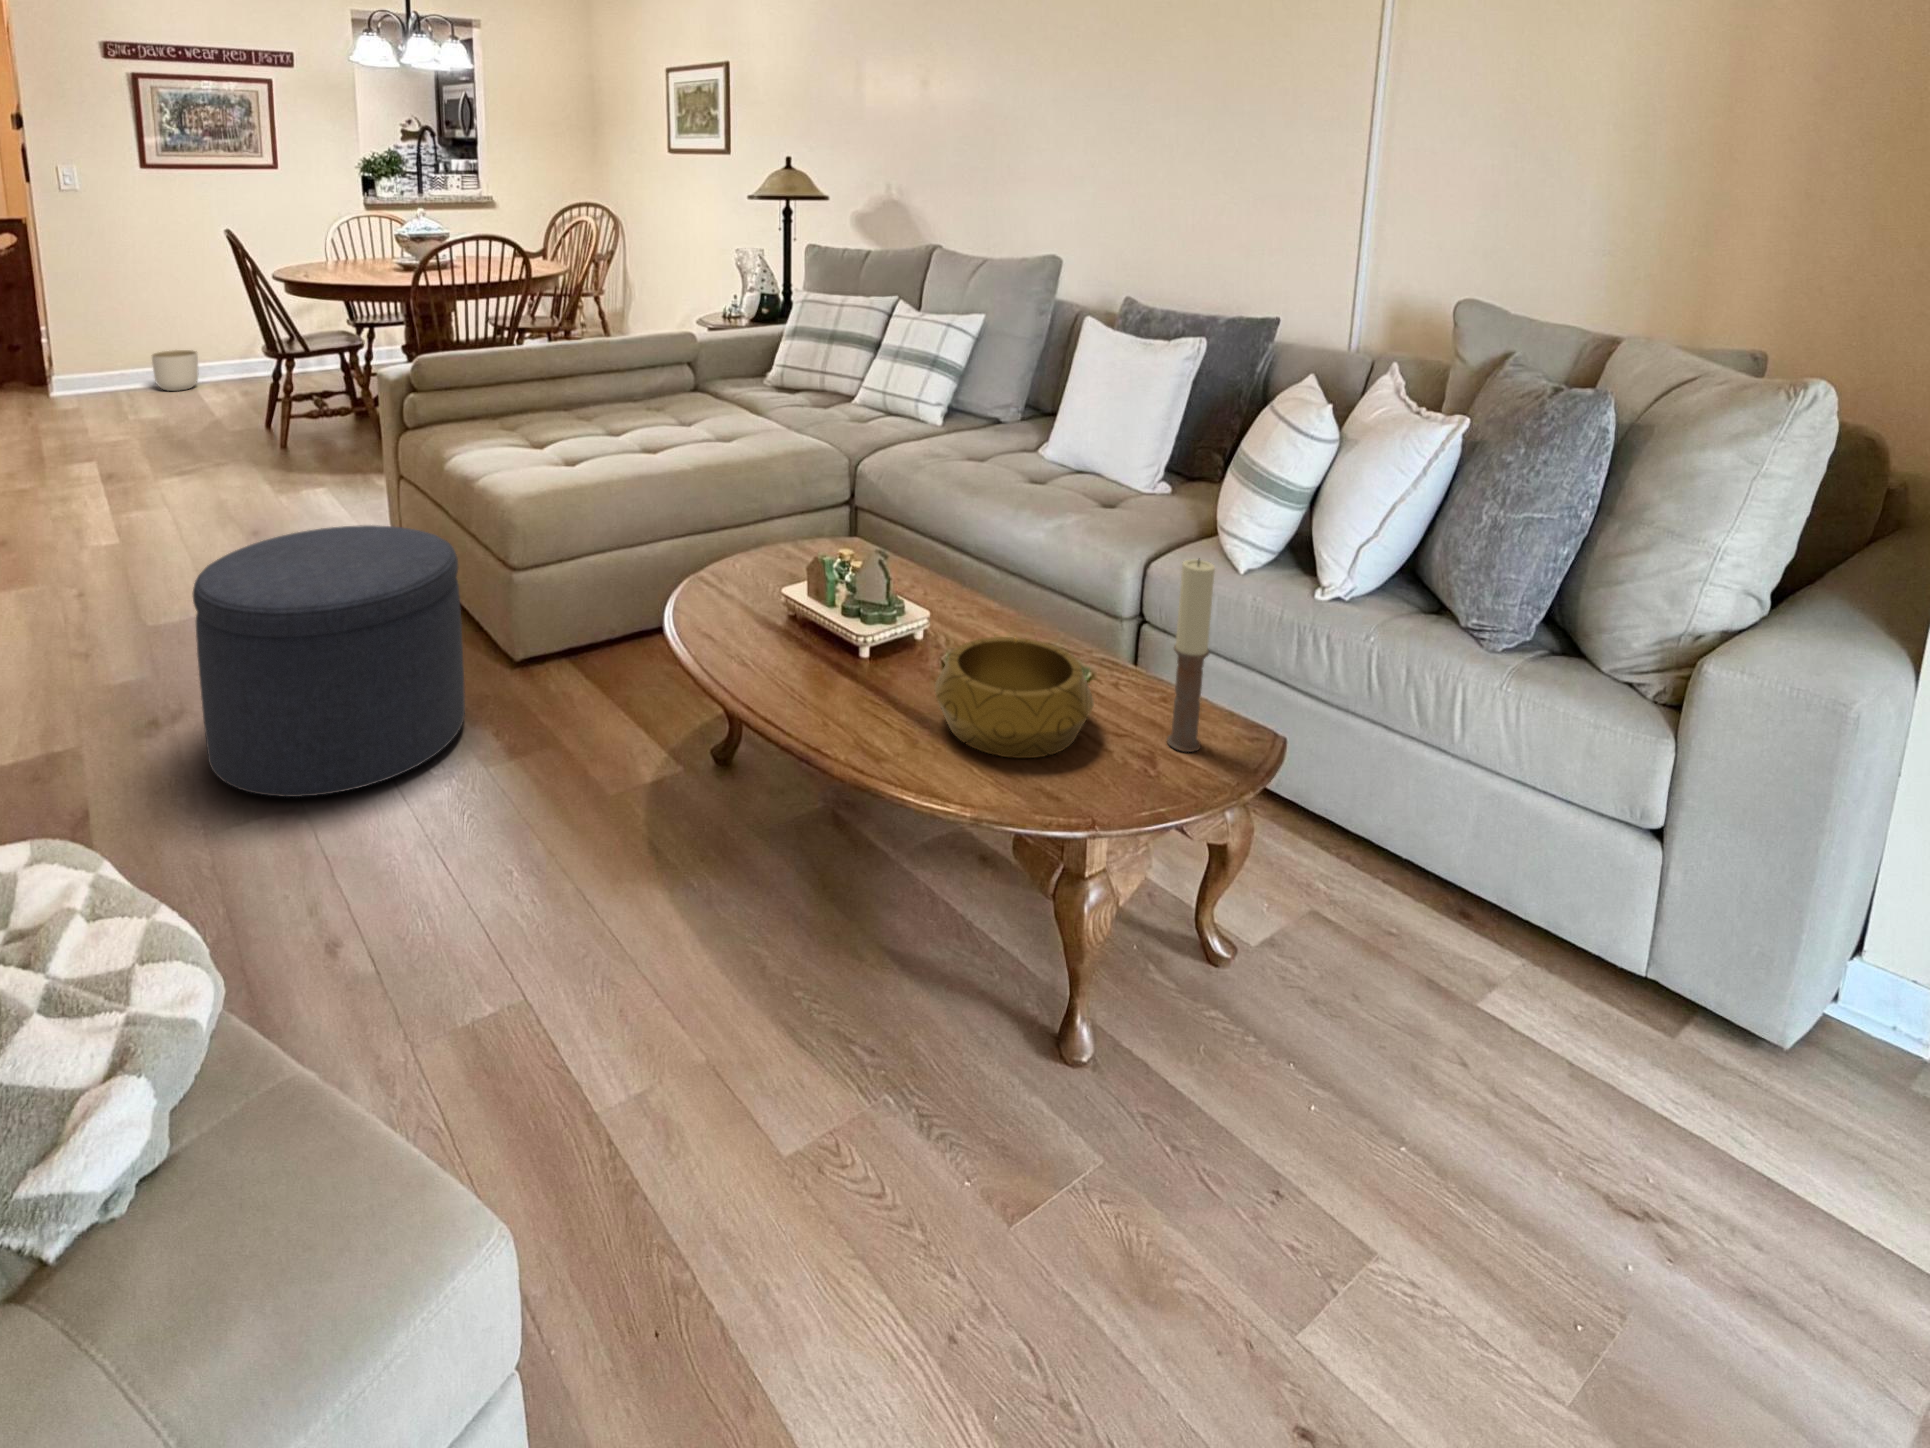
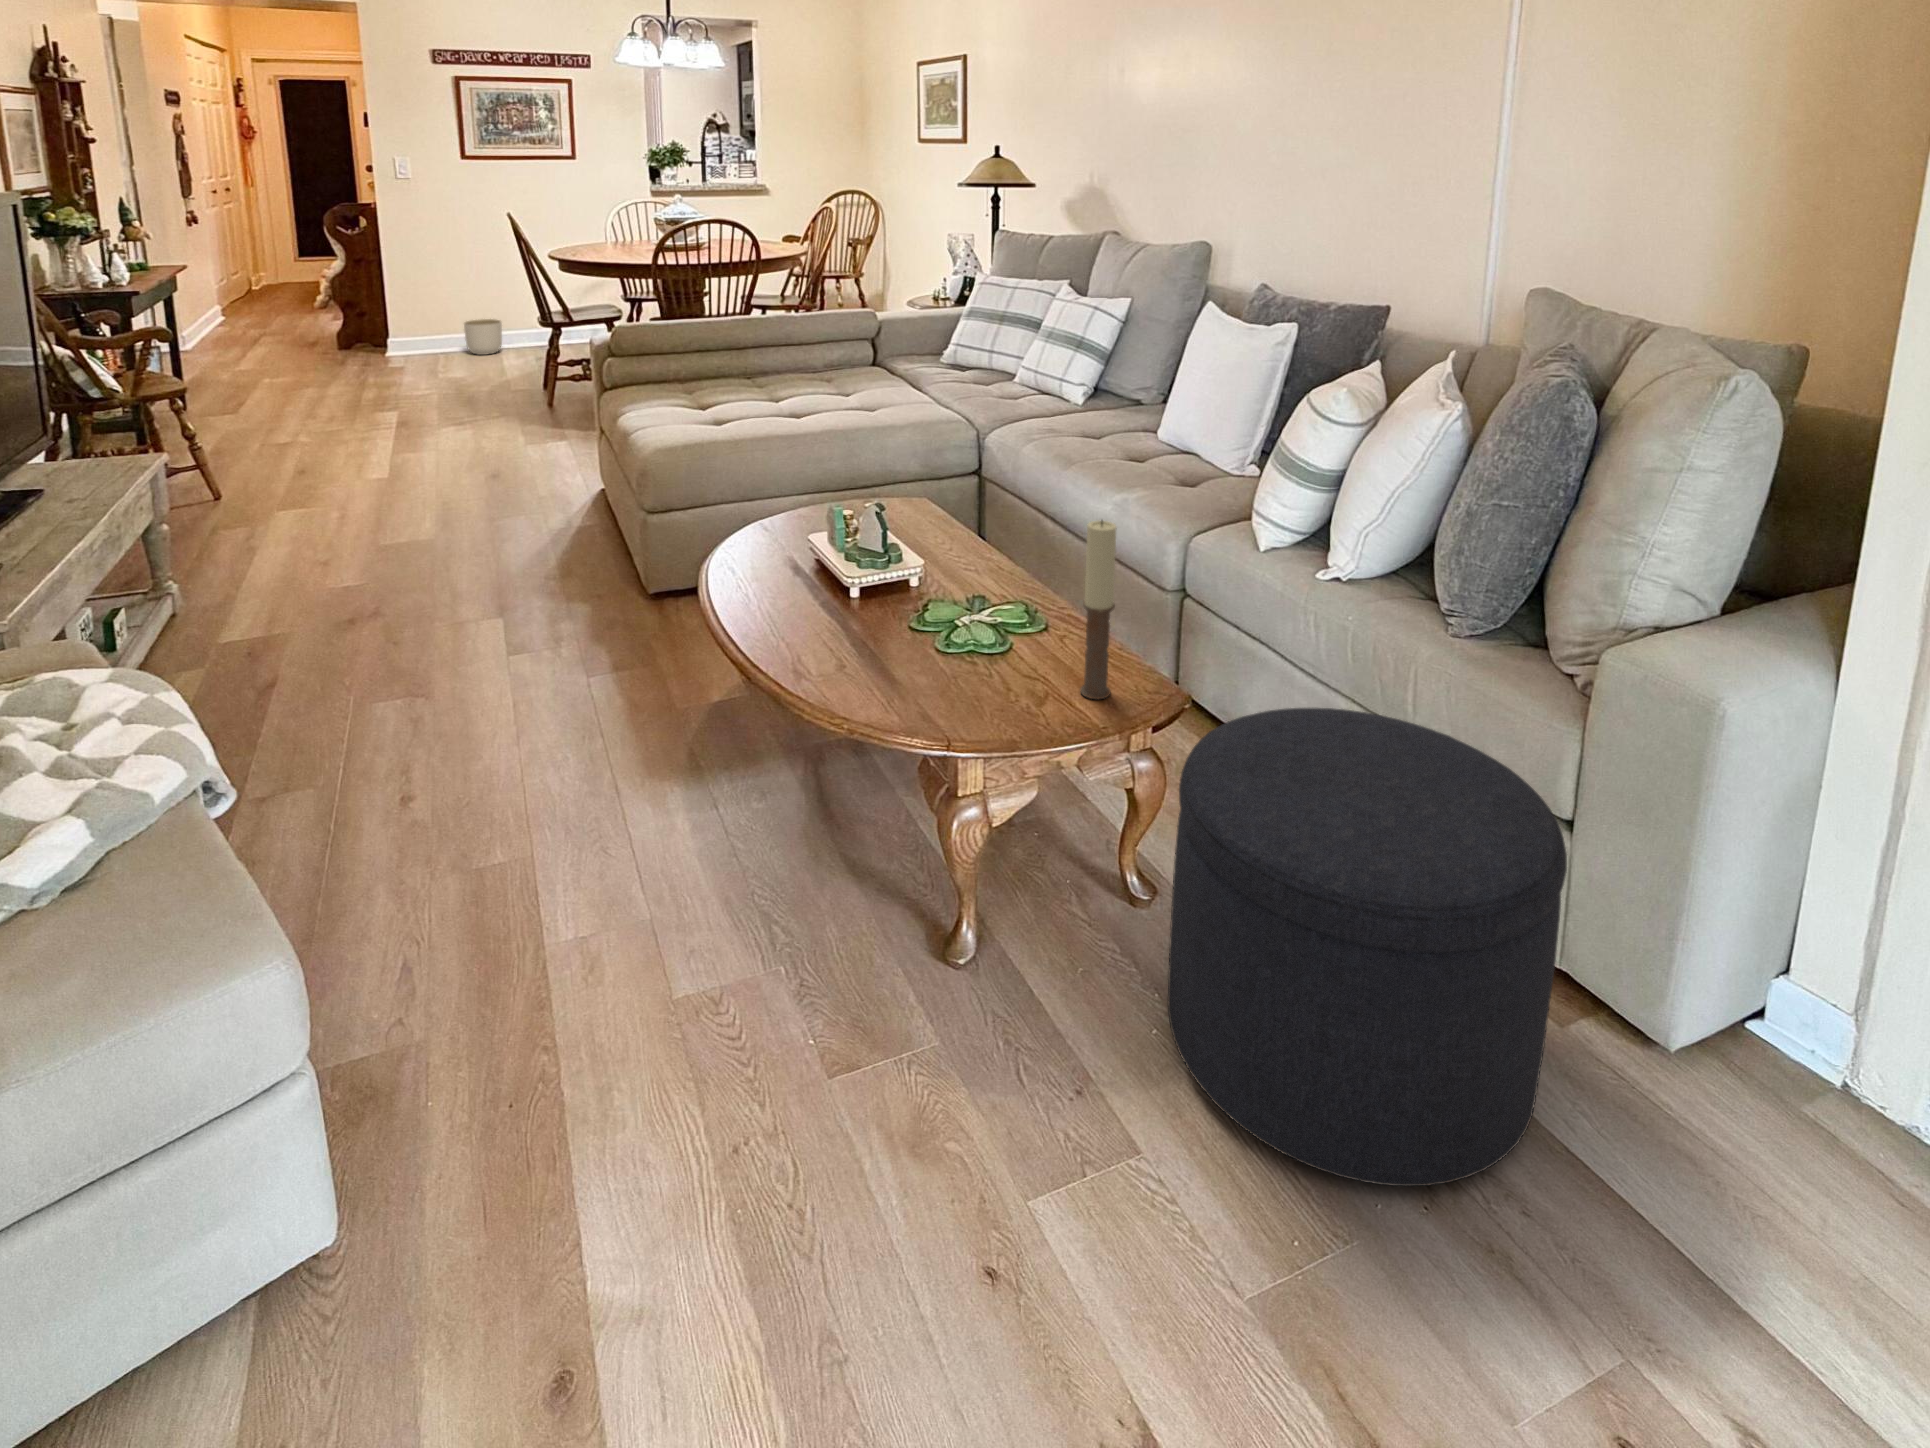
ottoman: present [193,525,465,797] -> present [1168,708,1567,1186]
decorative bowl: present [935,637,1094,758] -> none [879,585,1022,691]

